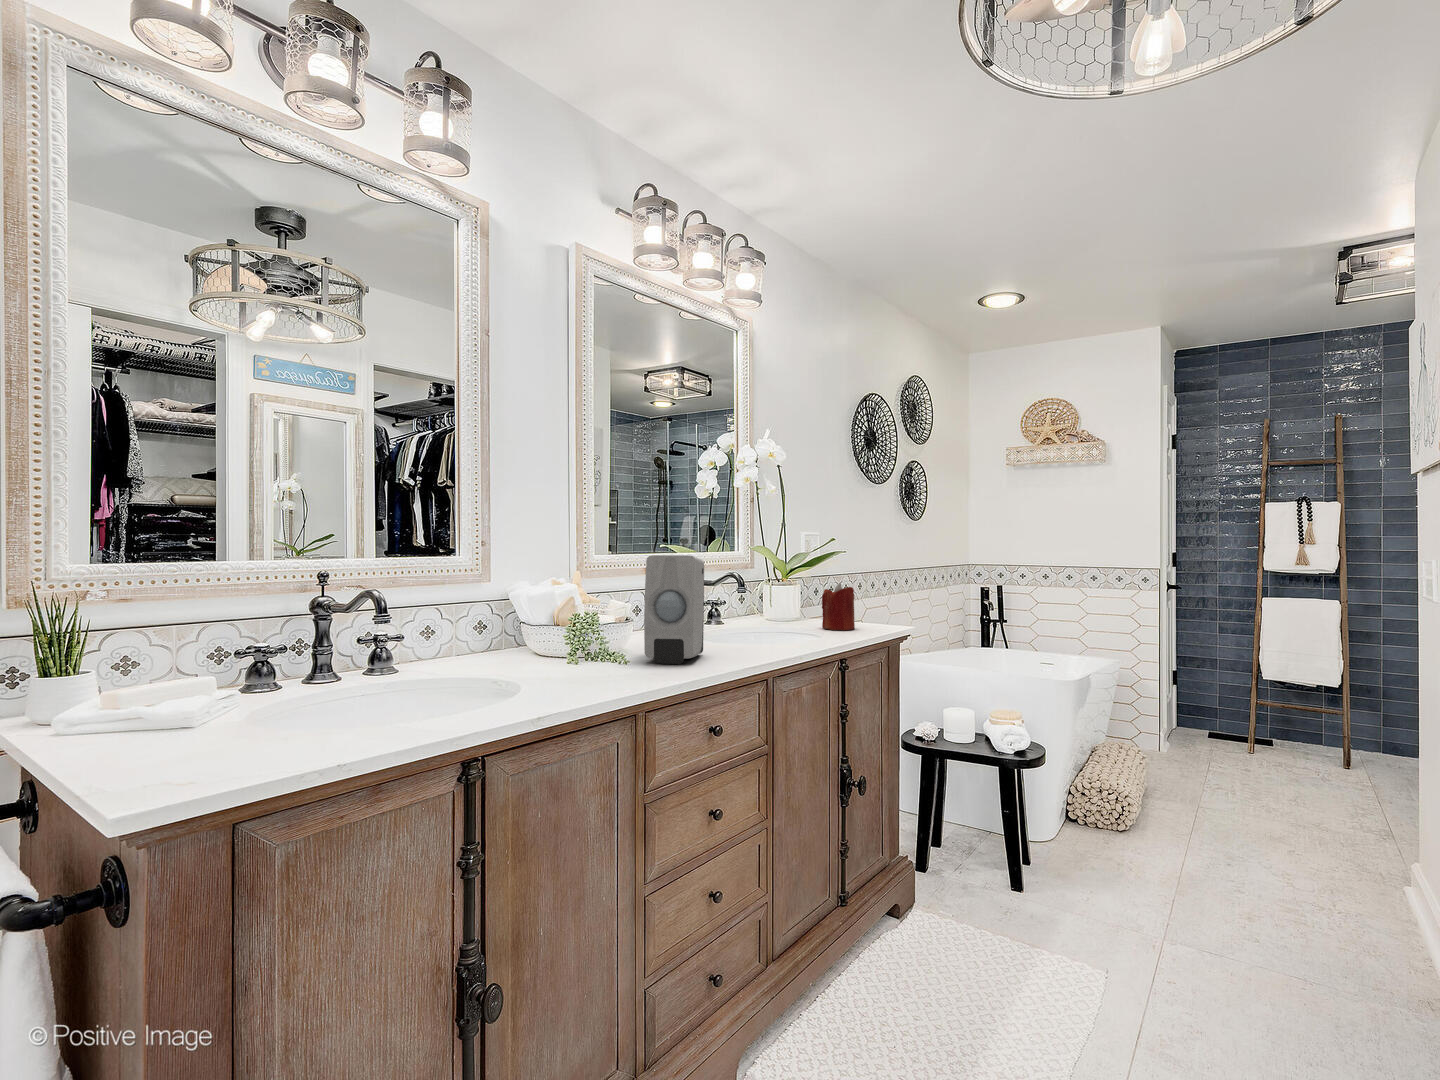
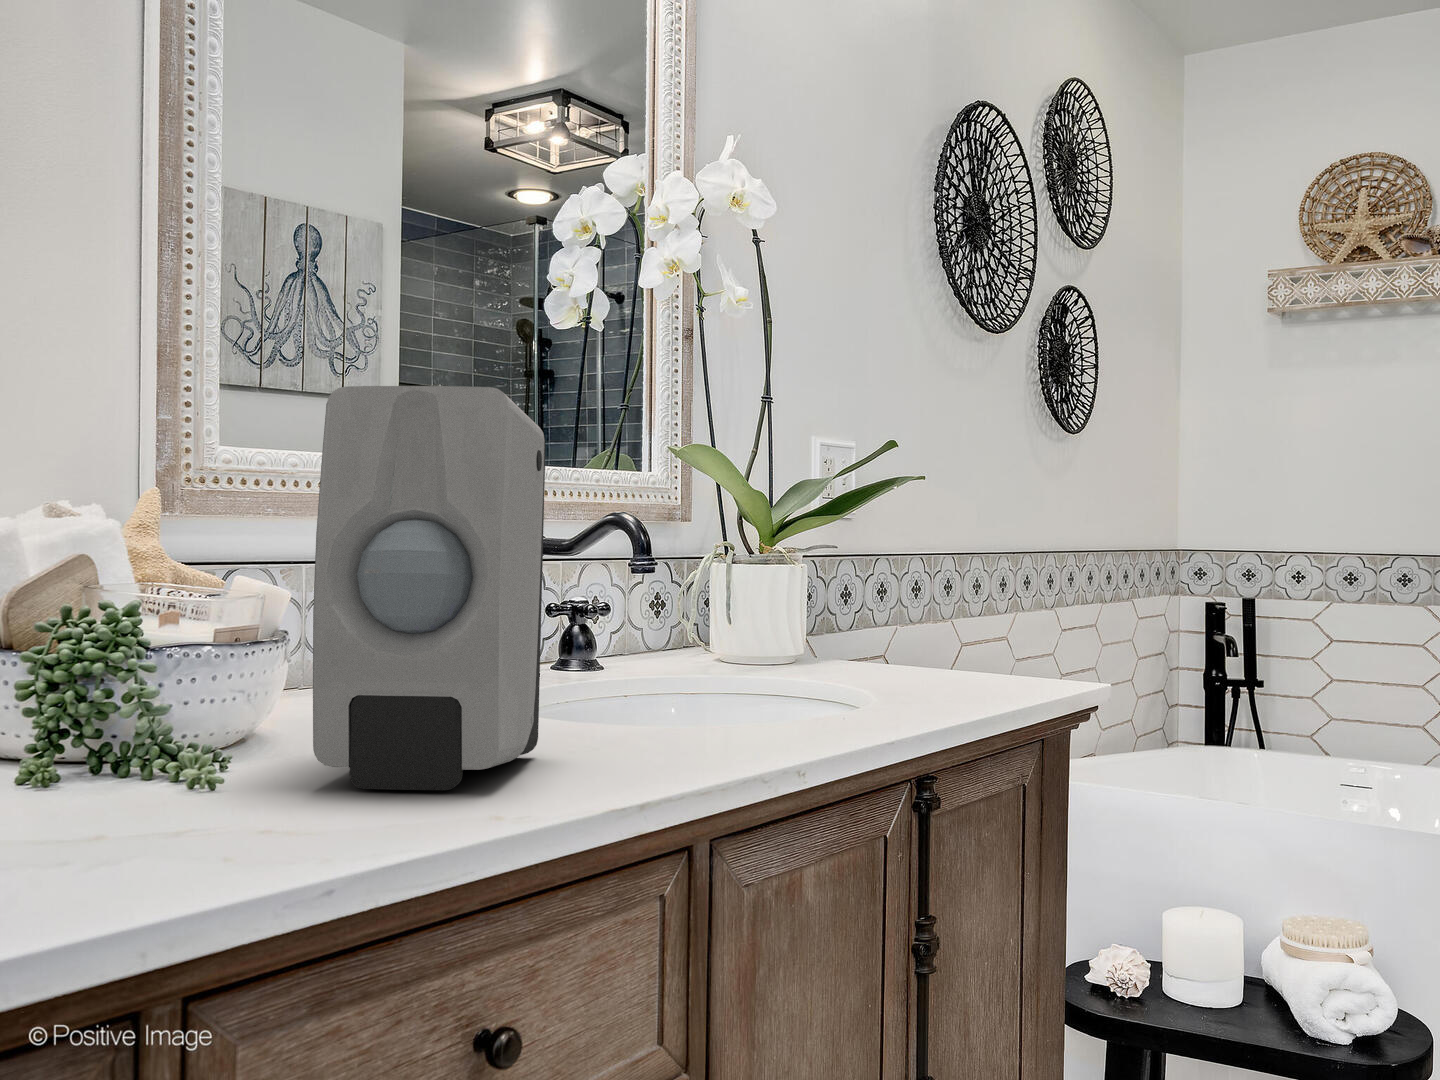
candle: present [822,583,855,630] -> none [895,548,989,686]

